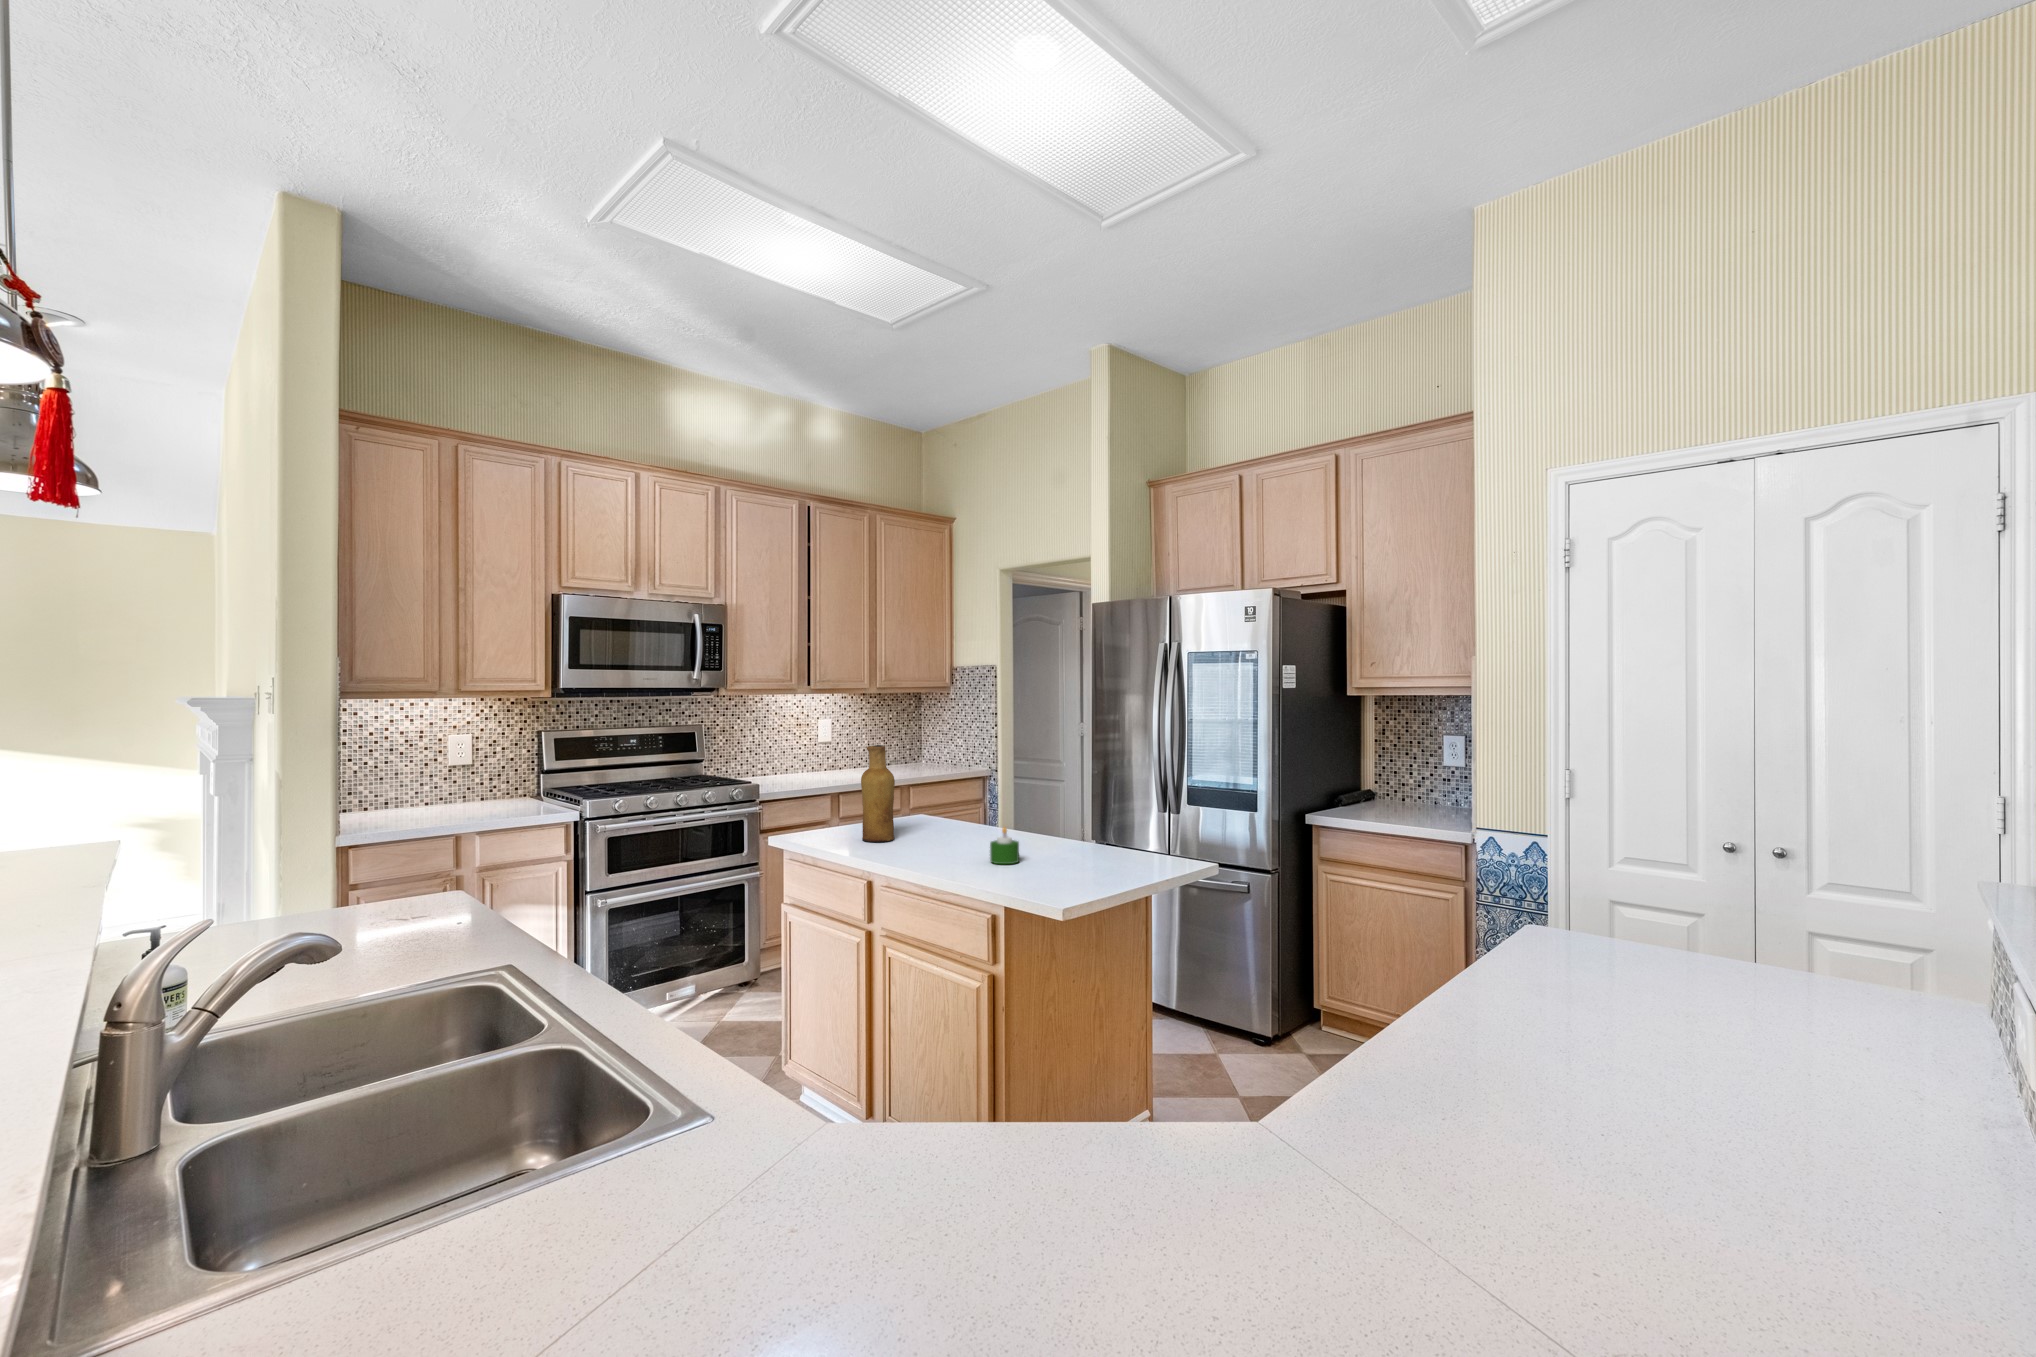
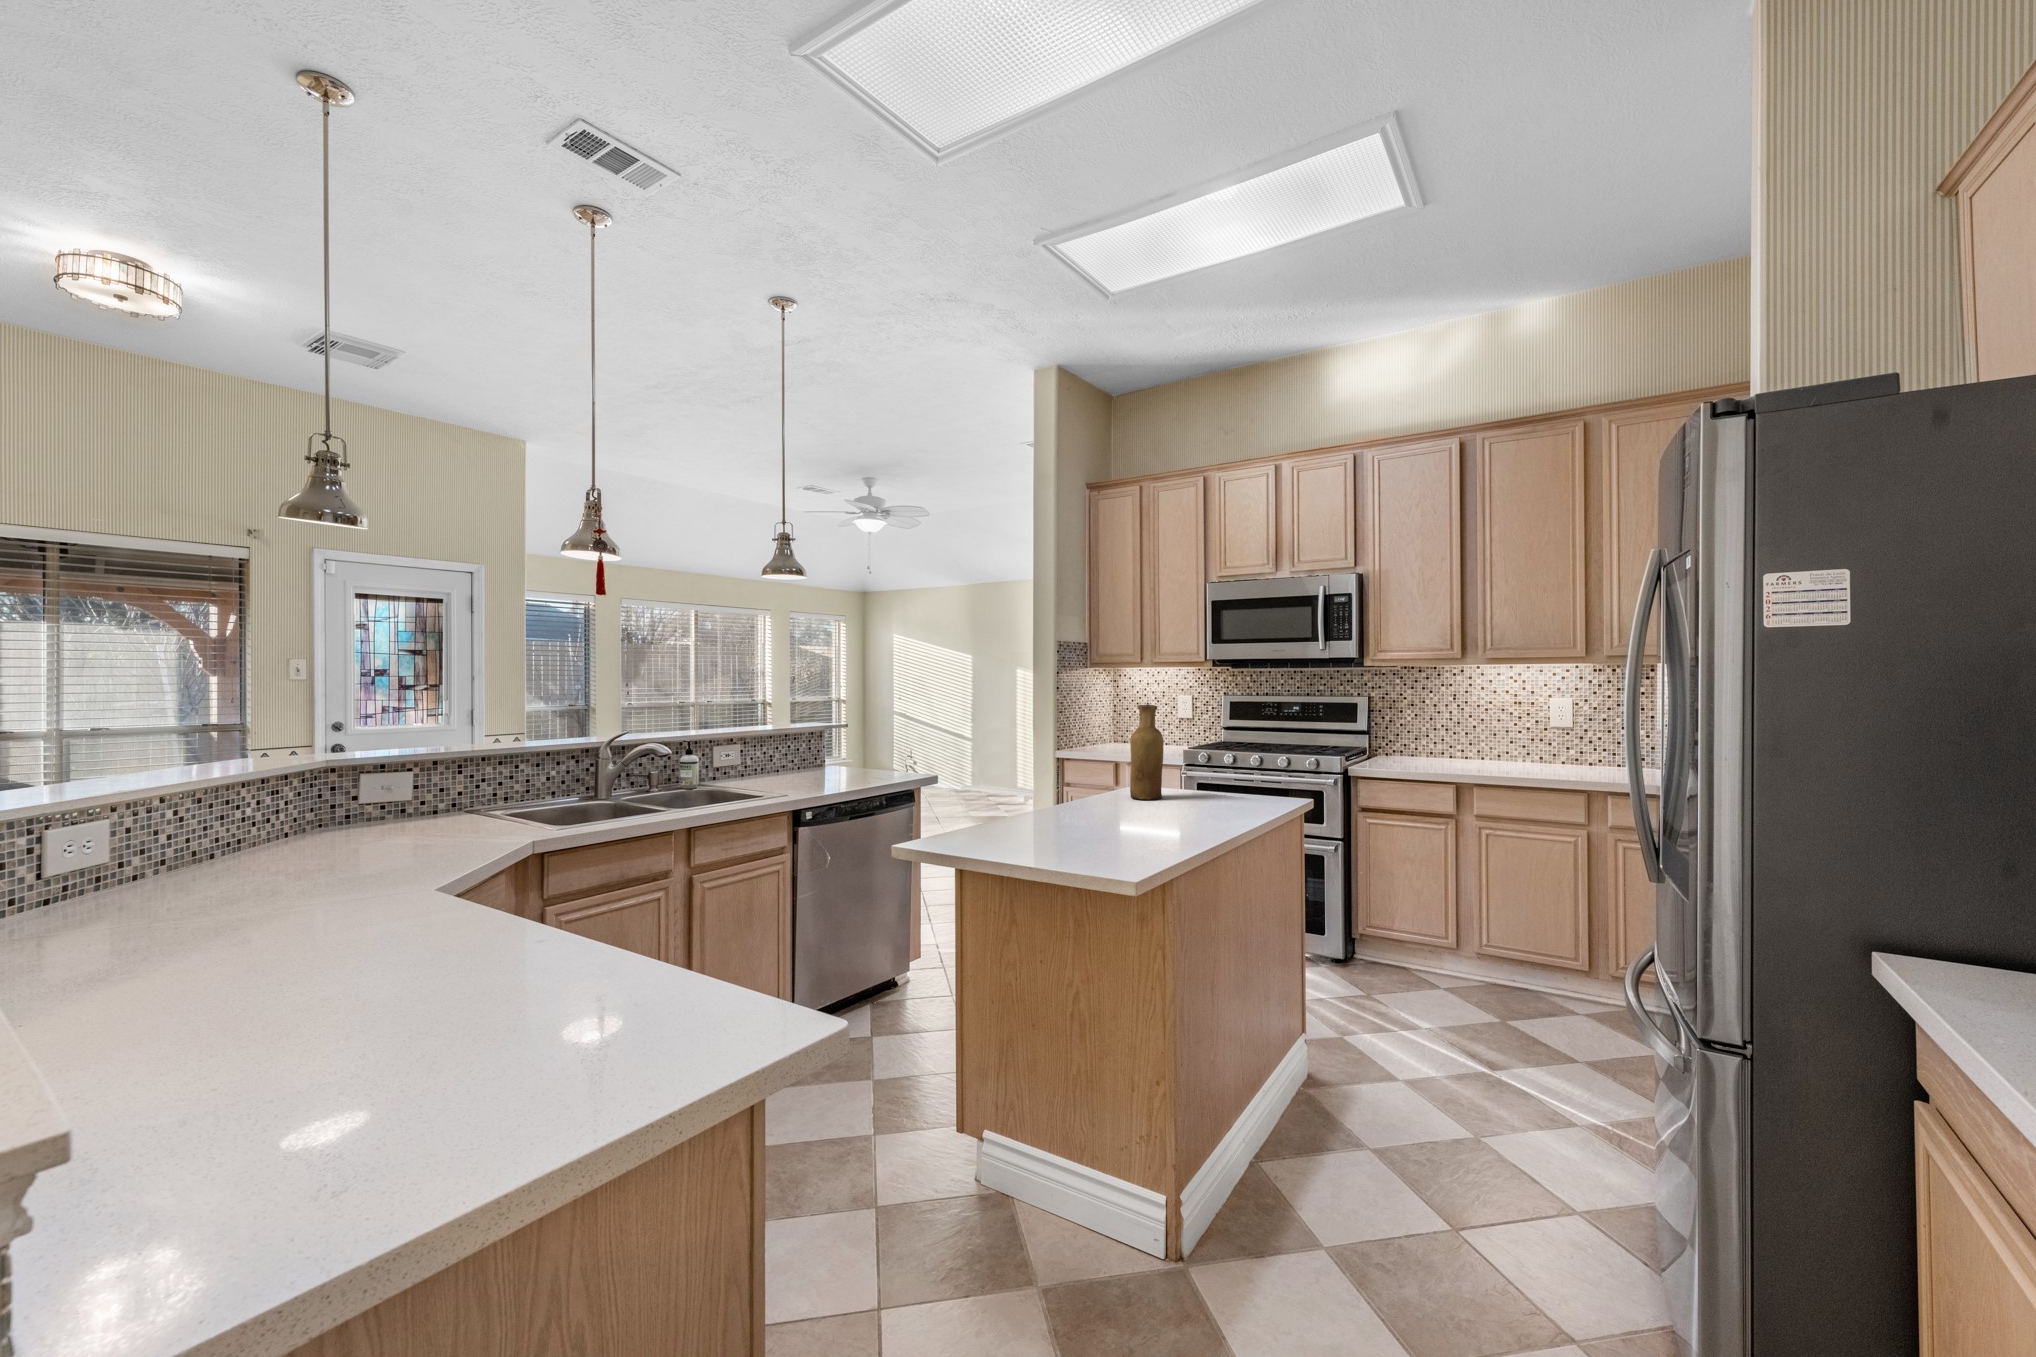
candle: present [990,827,1019,864] -> none [1078,789,1108,829]

